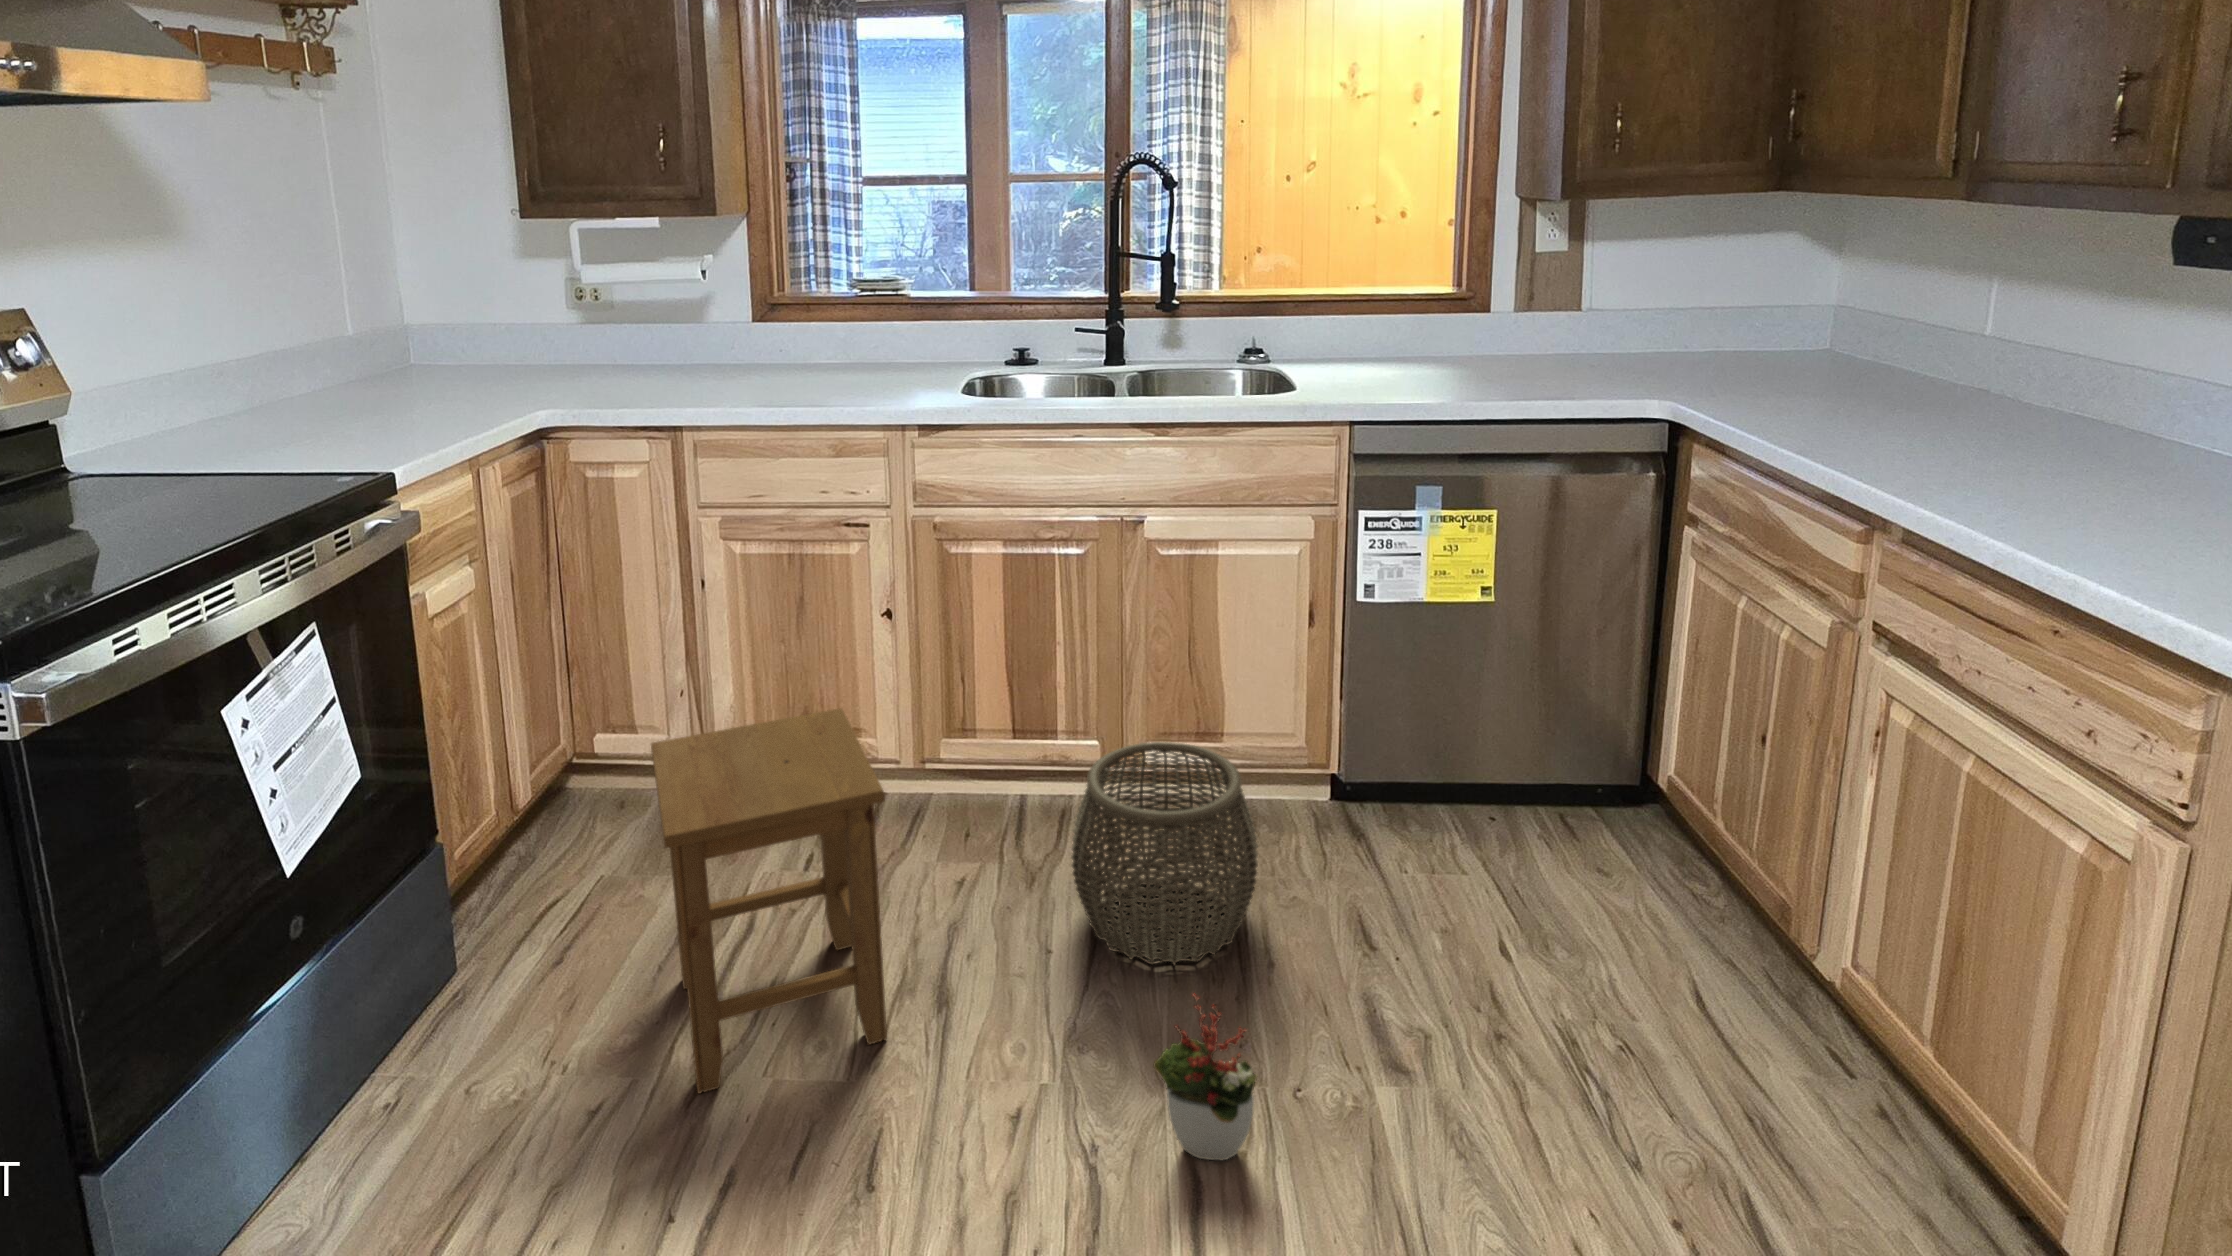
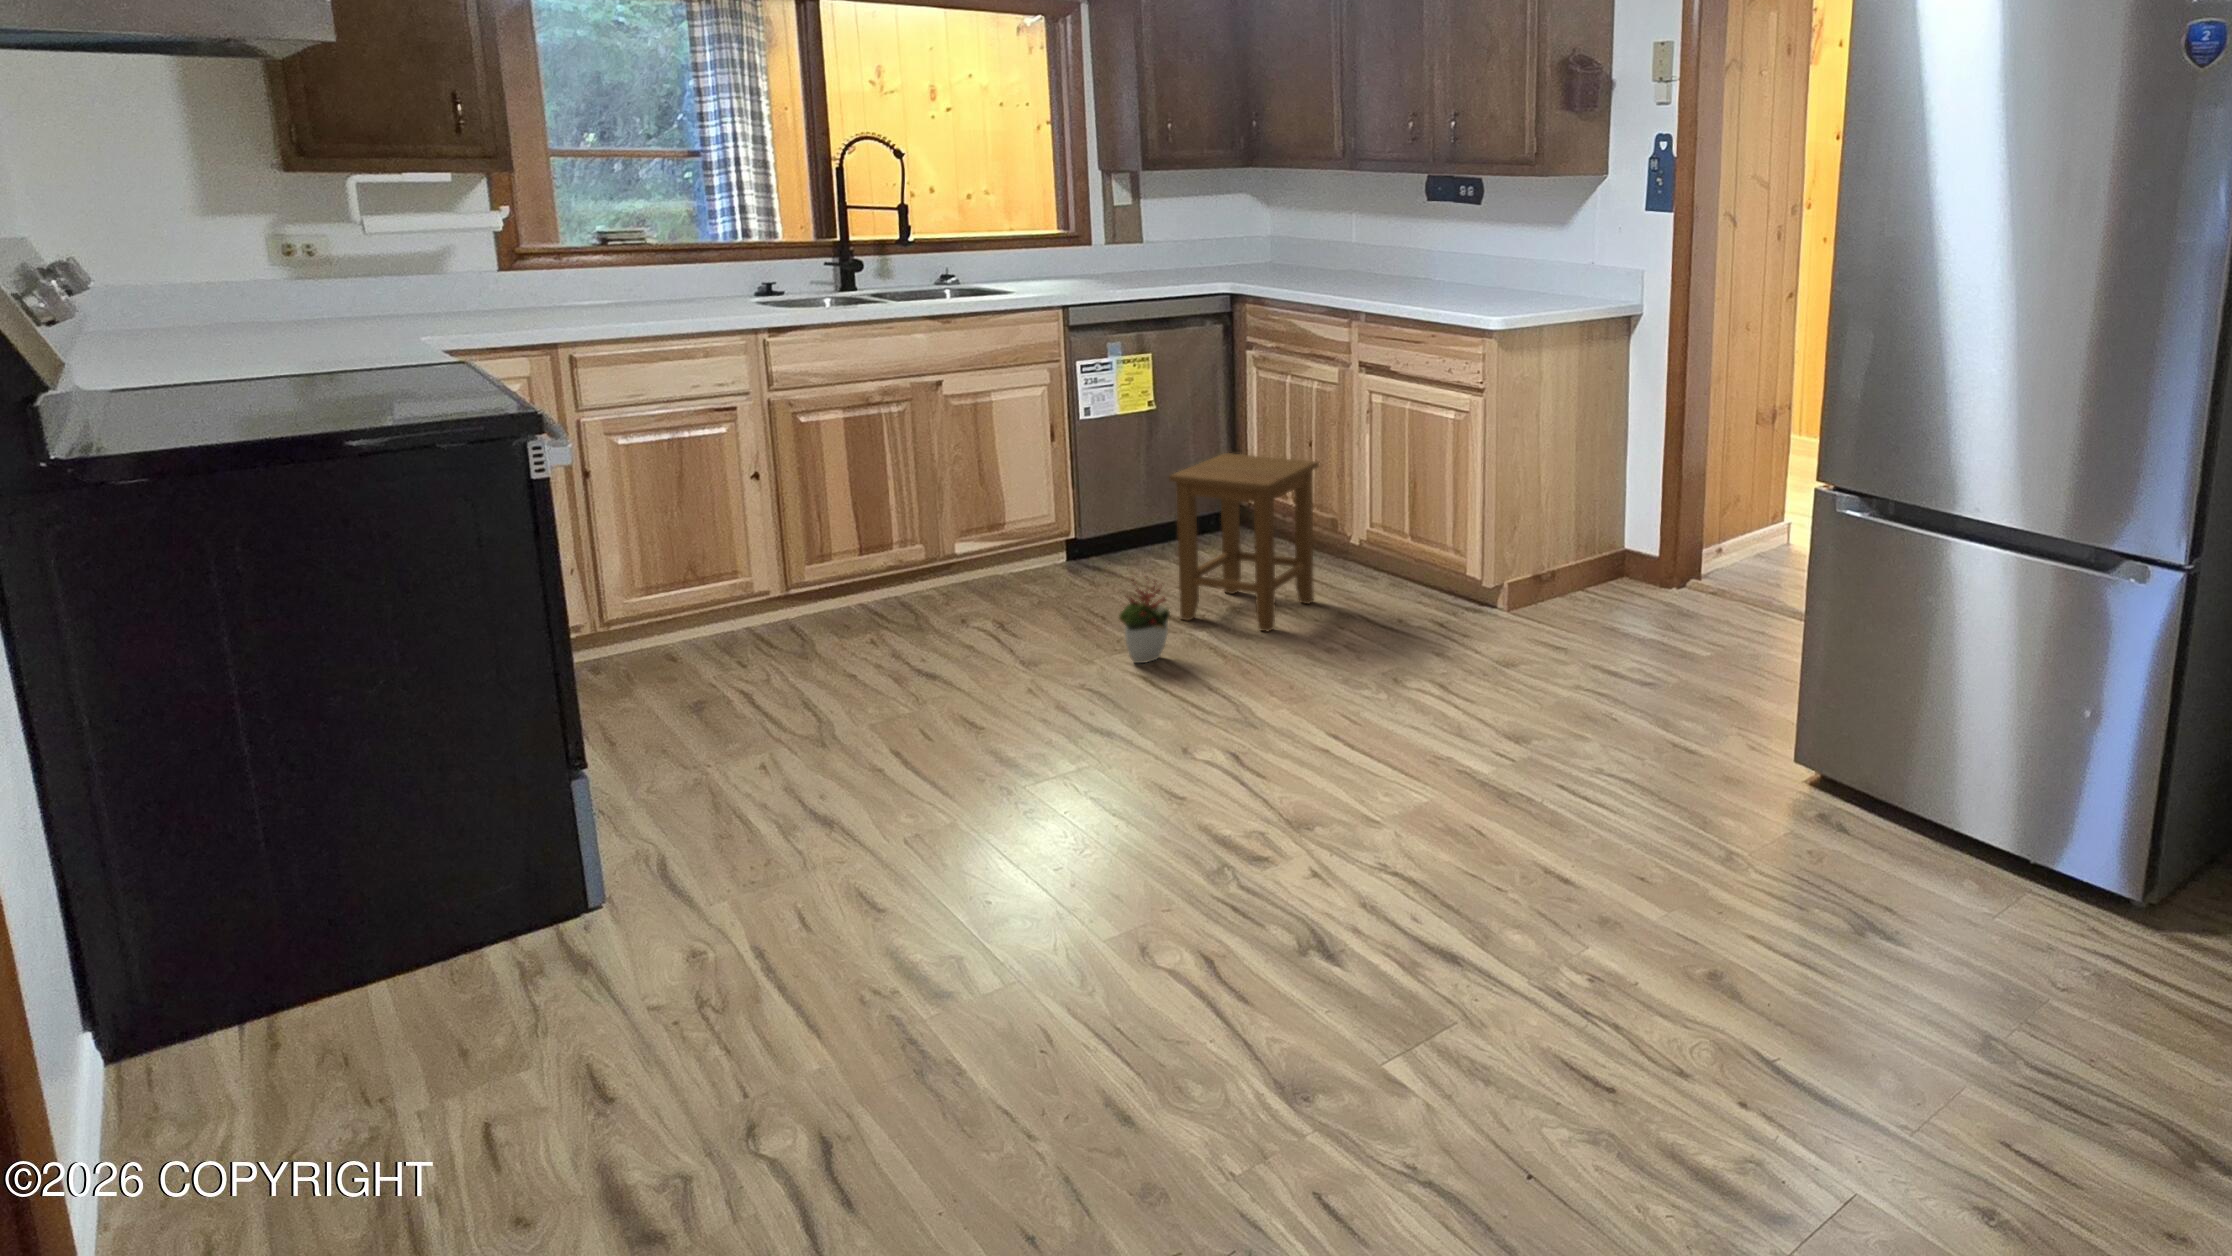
stool: present [651,708,887,1093] -> present [1169,453,1319,631]
woven basket: present [1071,742,1258,965] -> none [966,509,1091,631]

